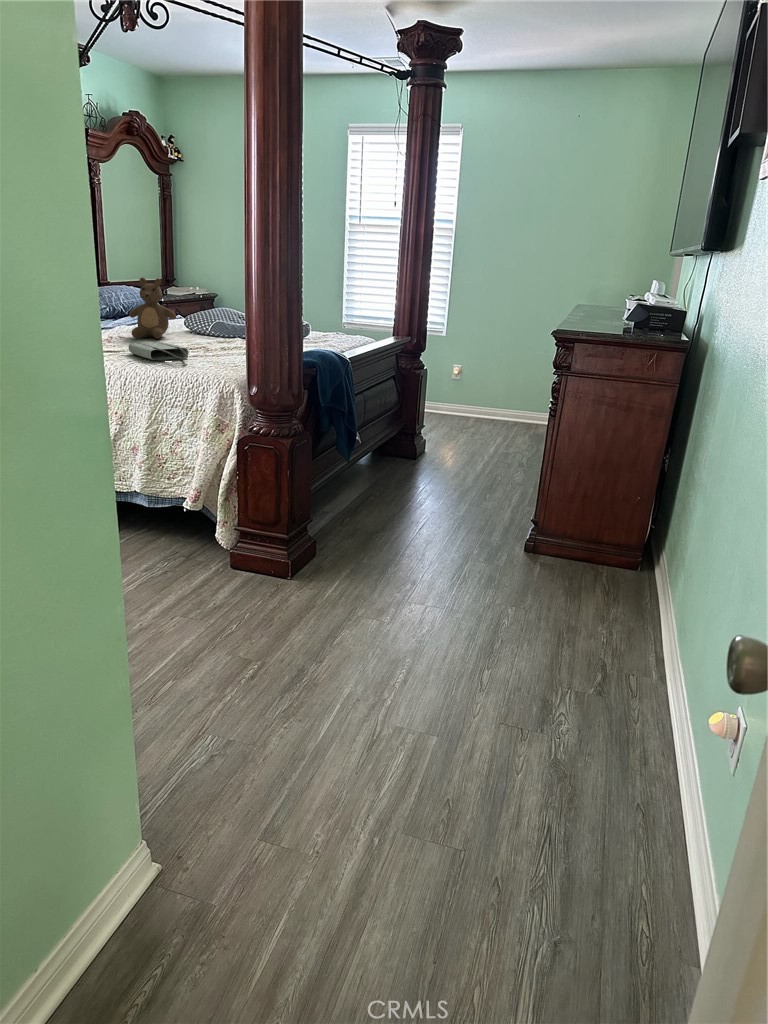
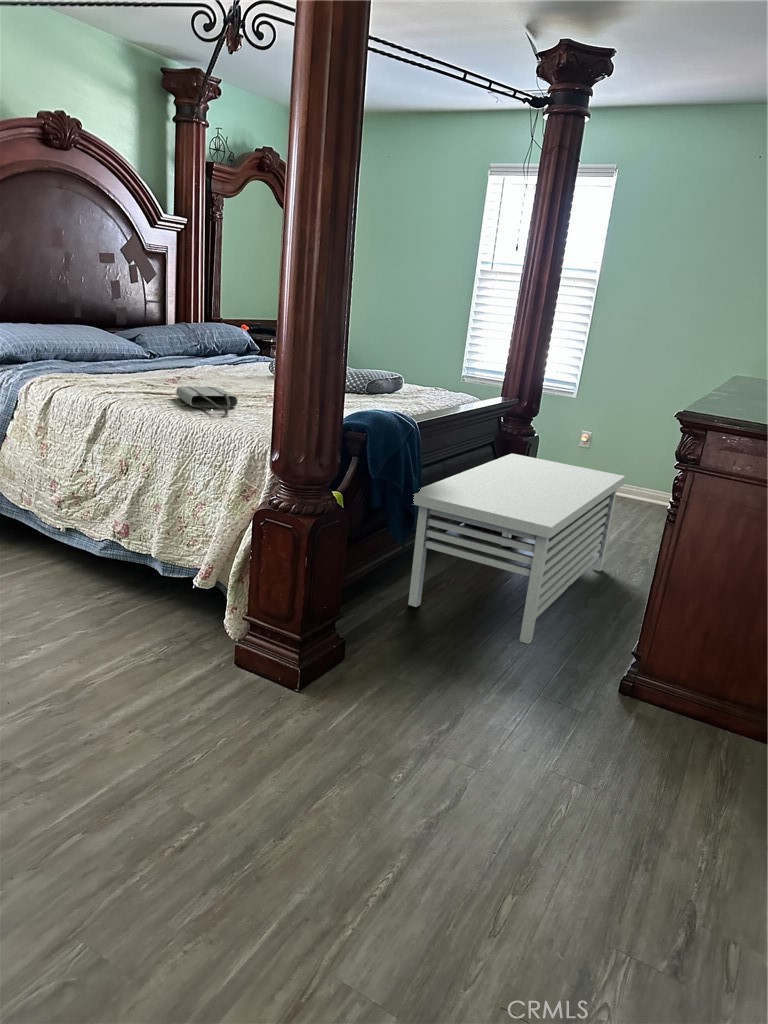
teddy bear: present [129,278,176,339] -> none [197,315,249,383]
storage bench: none [343,381,501,526] -> present [408,454,625,644]

